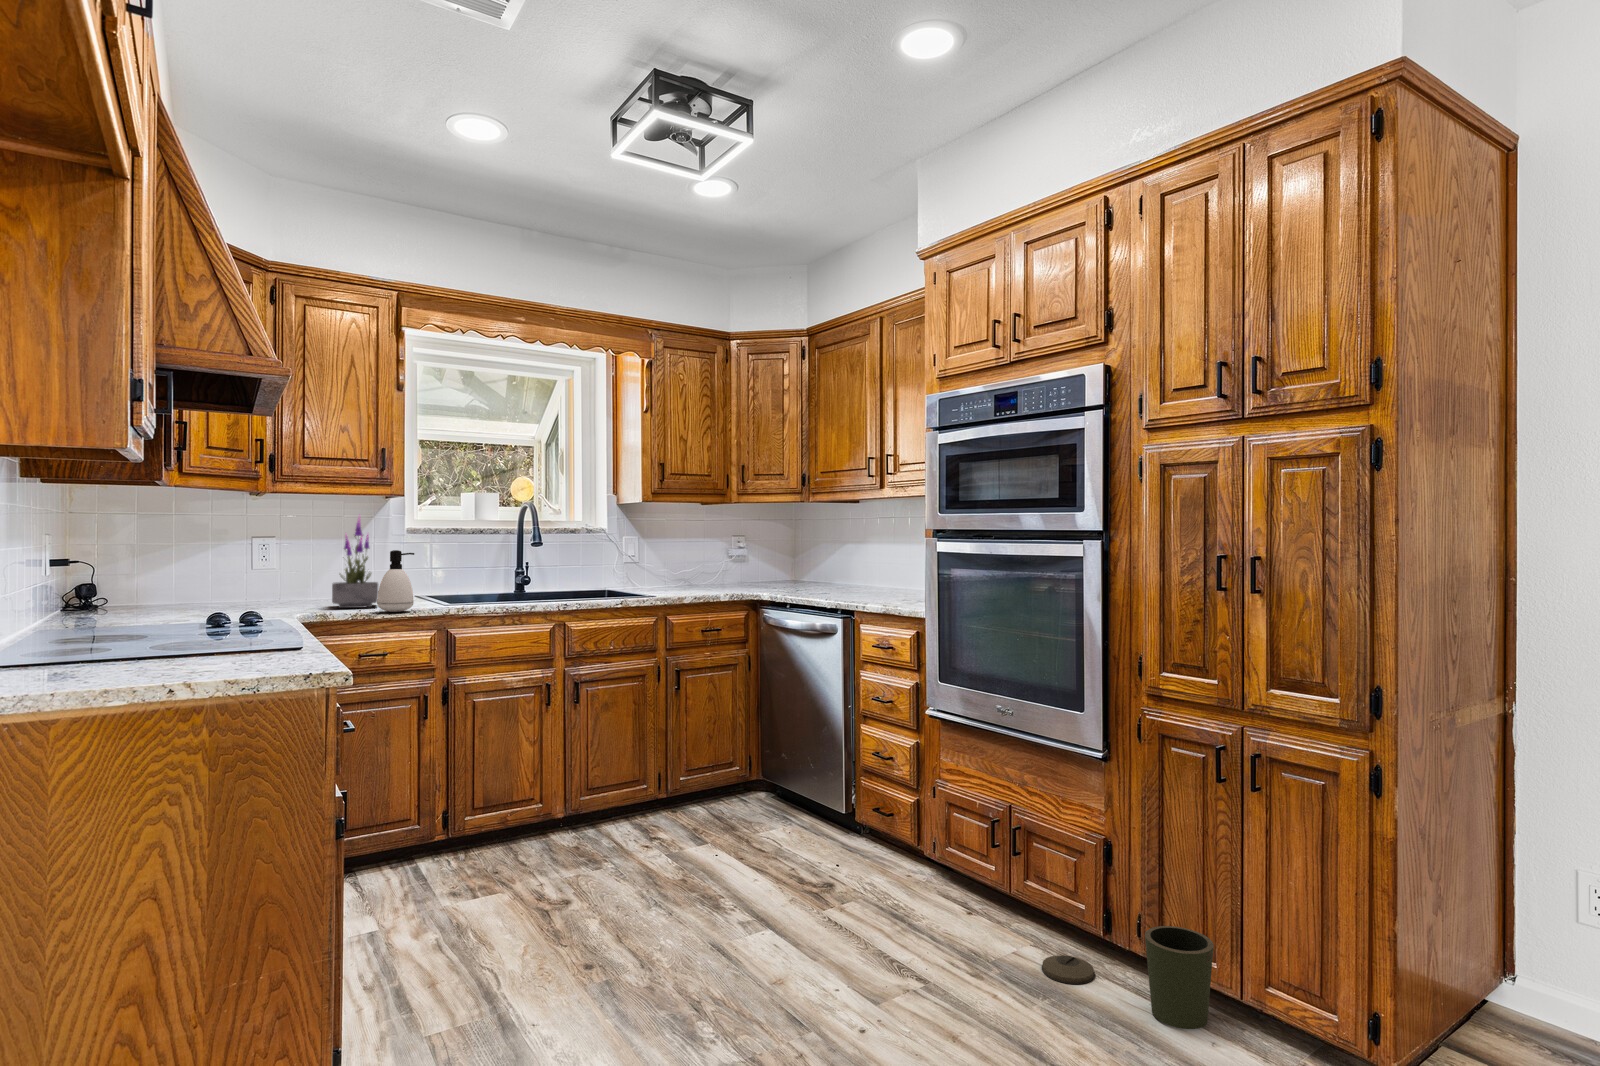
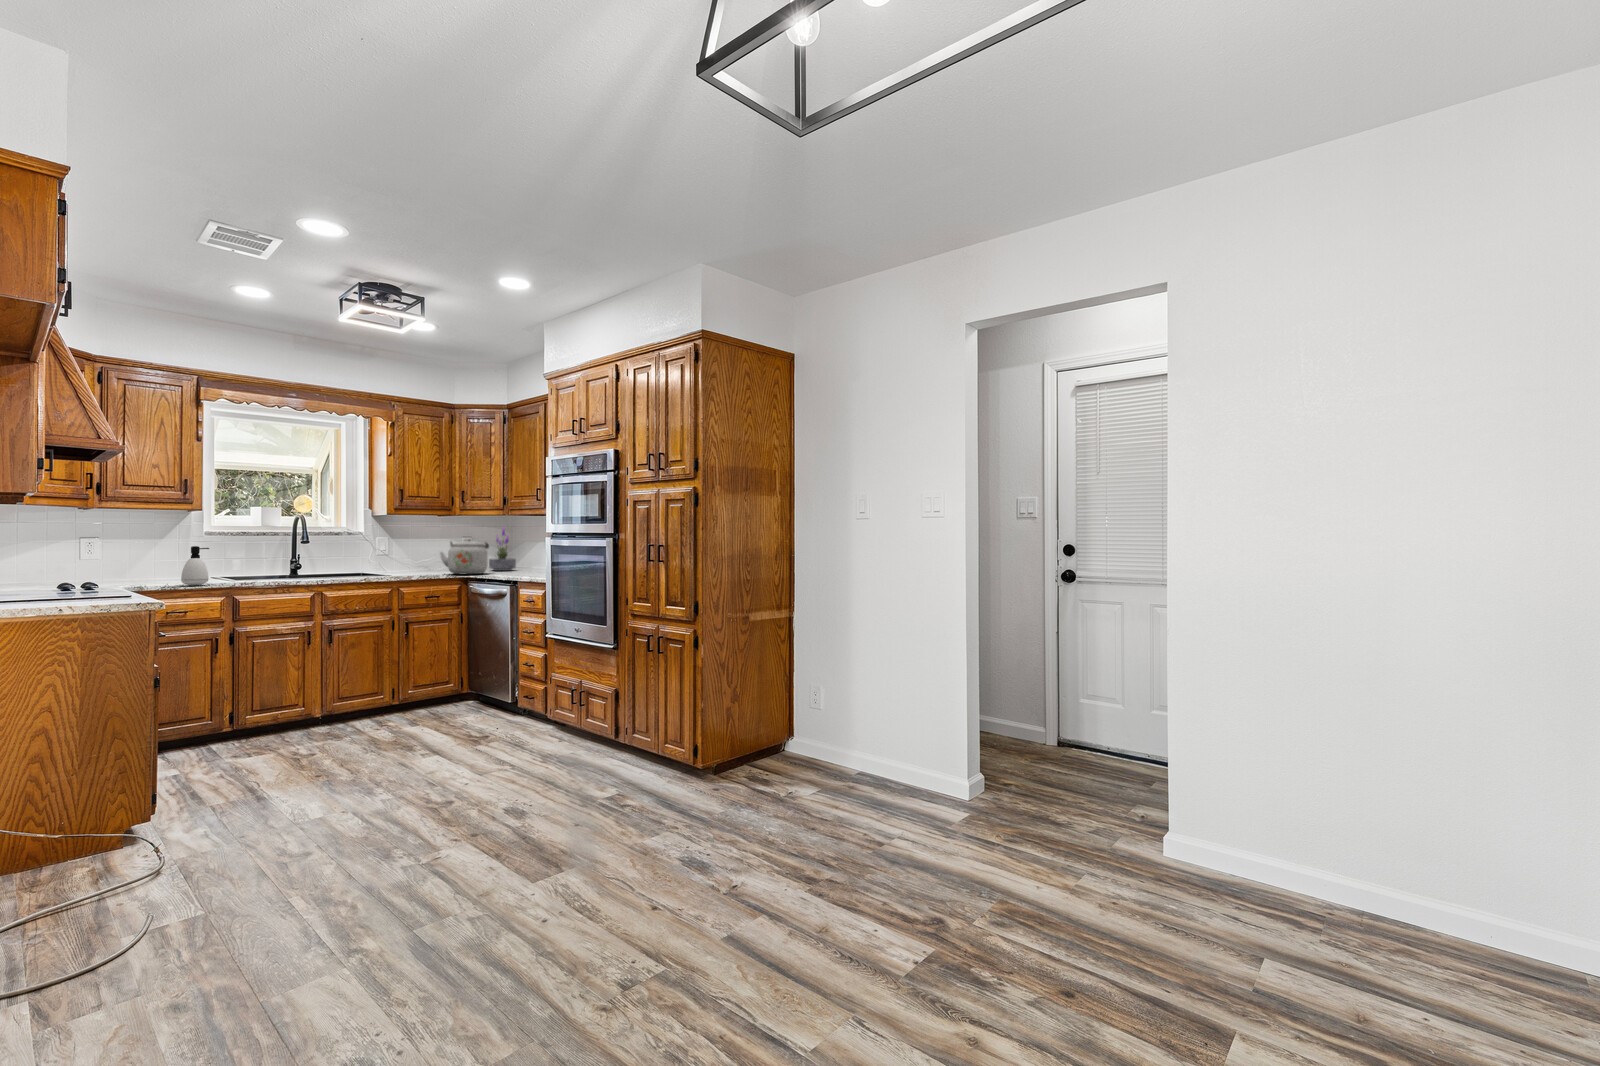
potted plant: present [332,518,378,608] -> present [489,528,516,571]
kettle: none [722,538,792,596] -> present [440,539,489,574]
trash can: present [1042,926,1214,1029] -> none [579,726,649,770]

